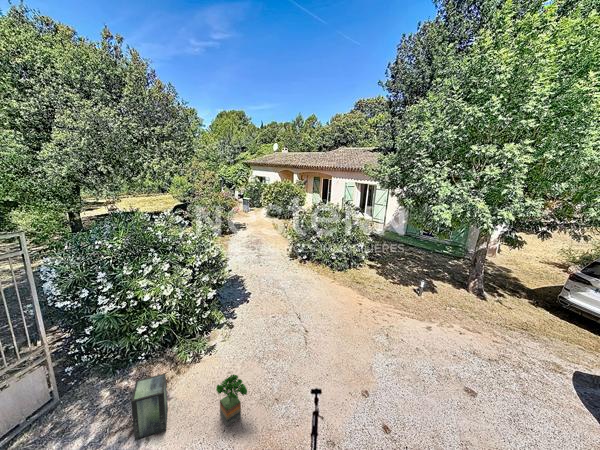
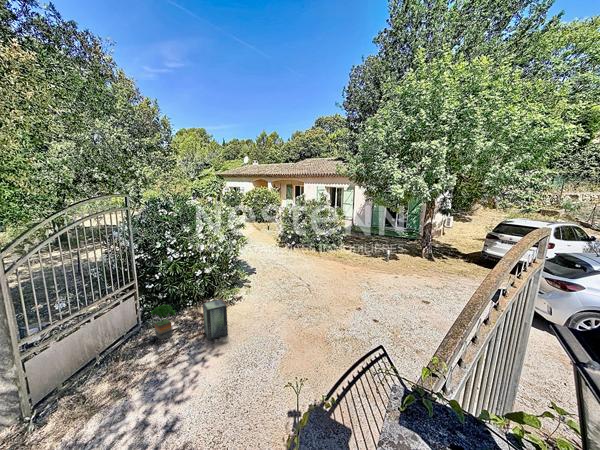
potted tree: present [216,374,247,426] -> present [151,304,176,339]

